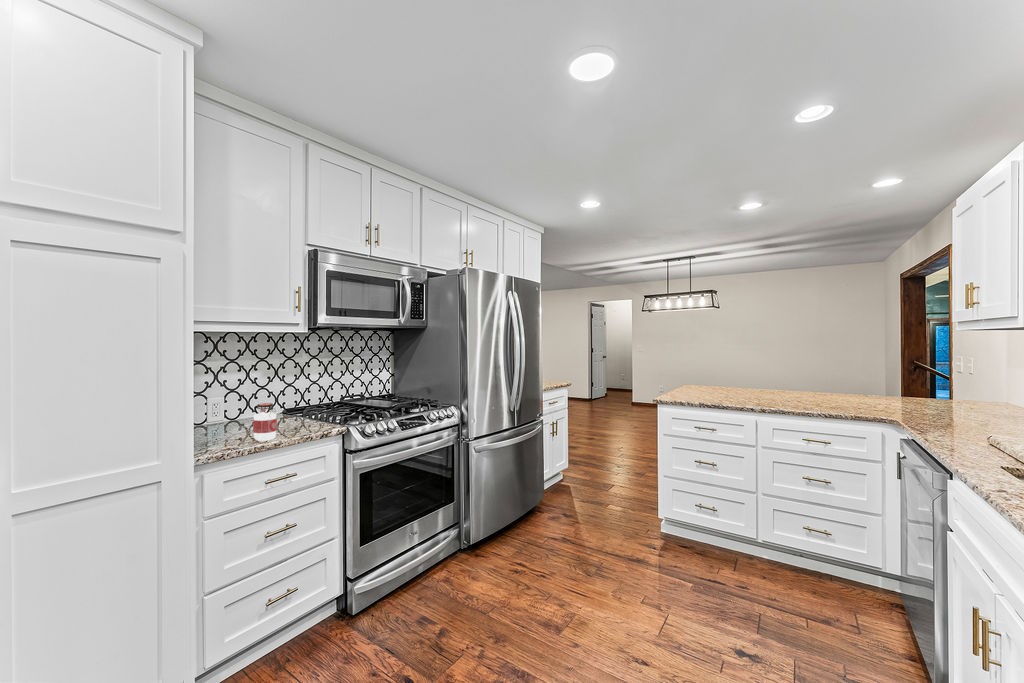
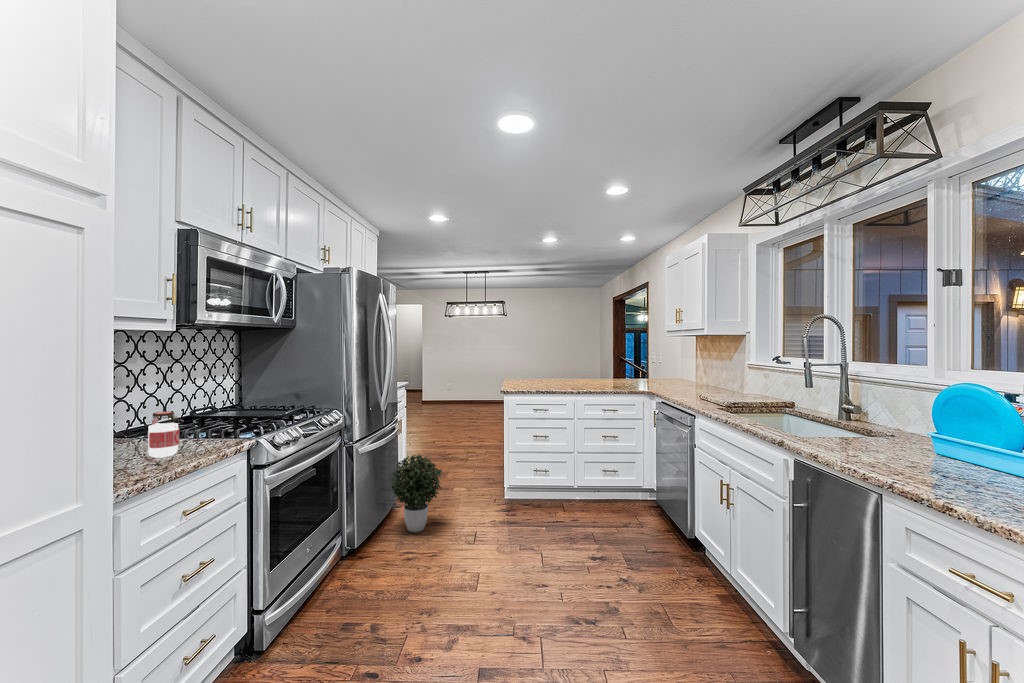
potted plant: none [515,458,570,539] -> present [390,454,442,533]

